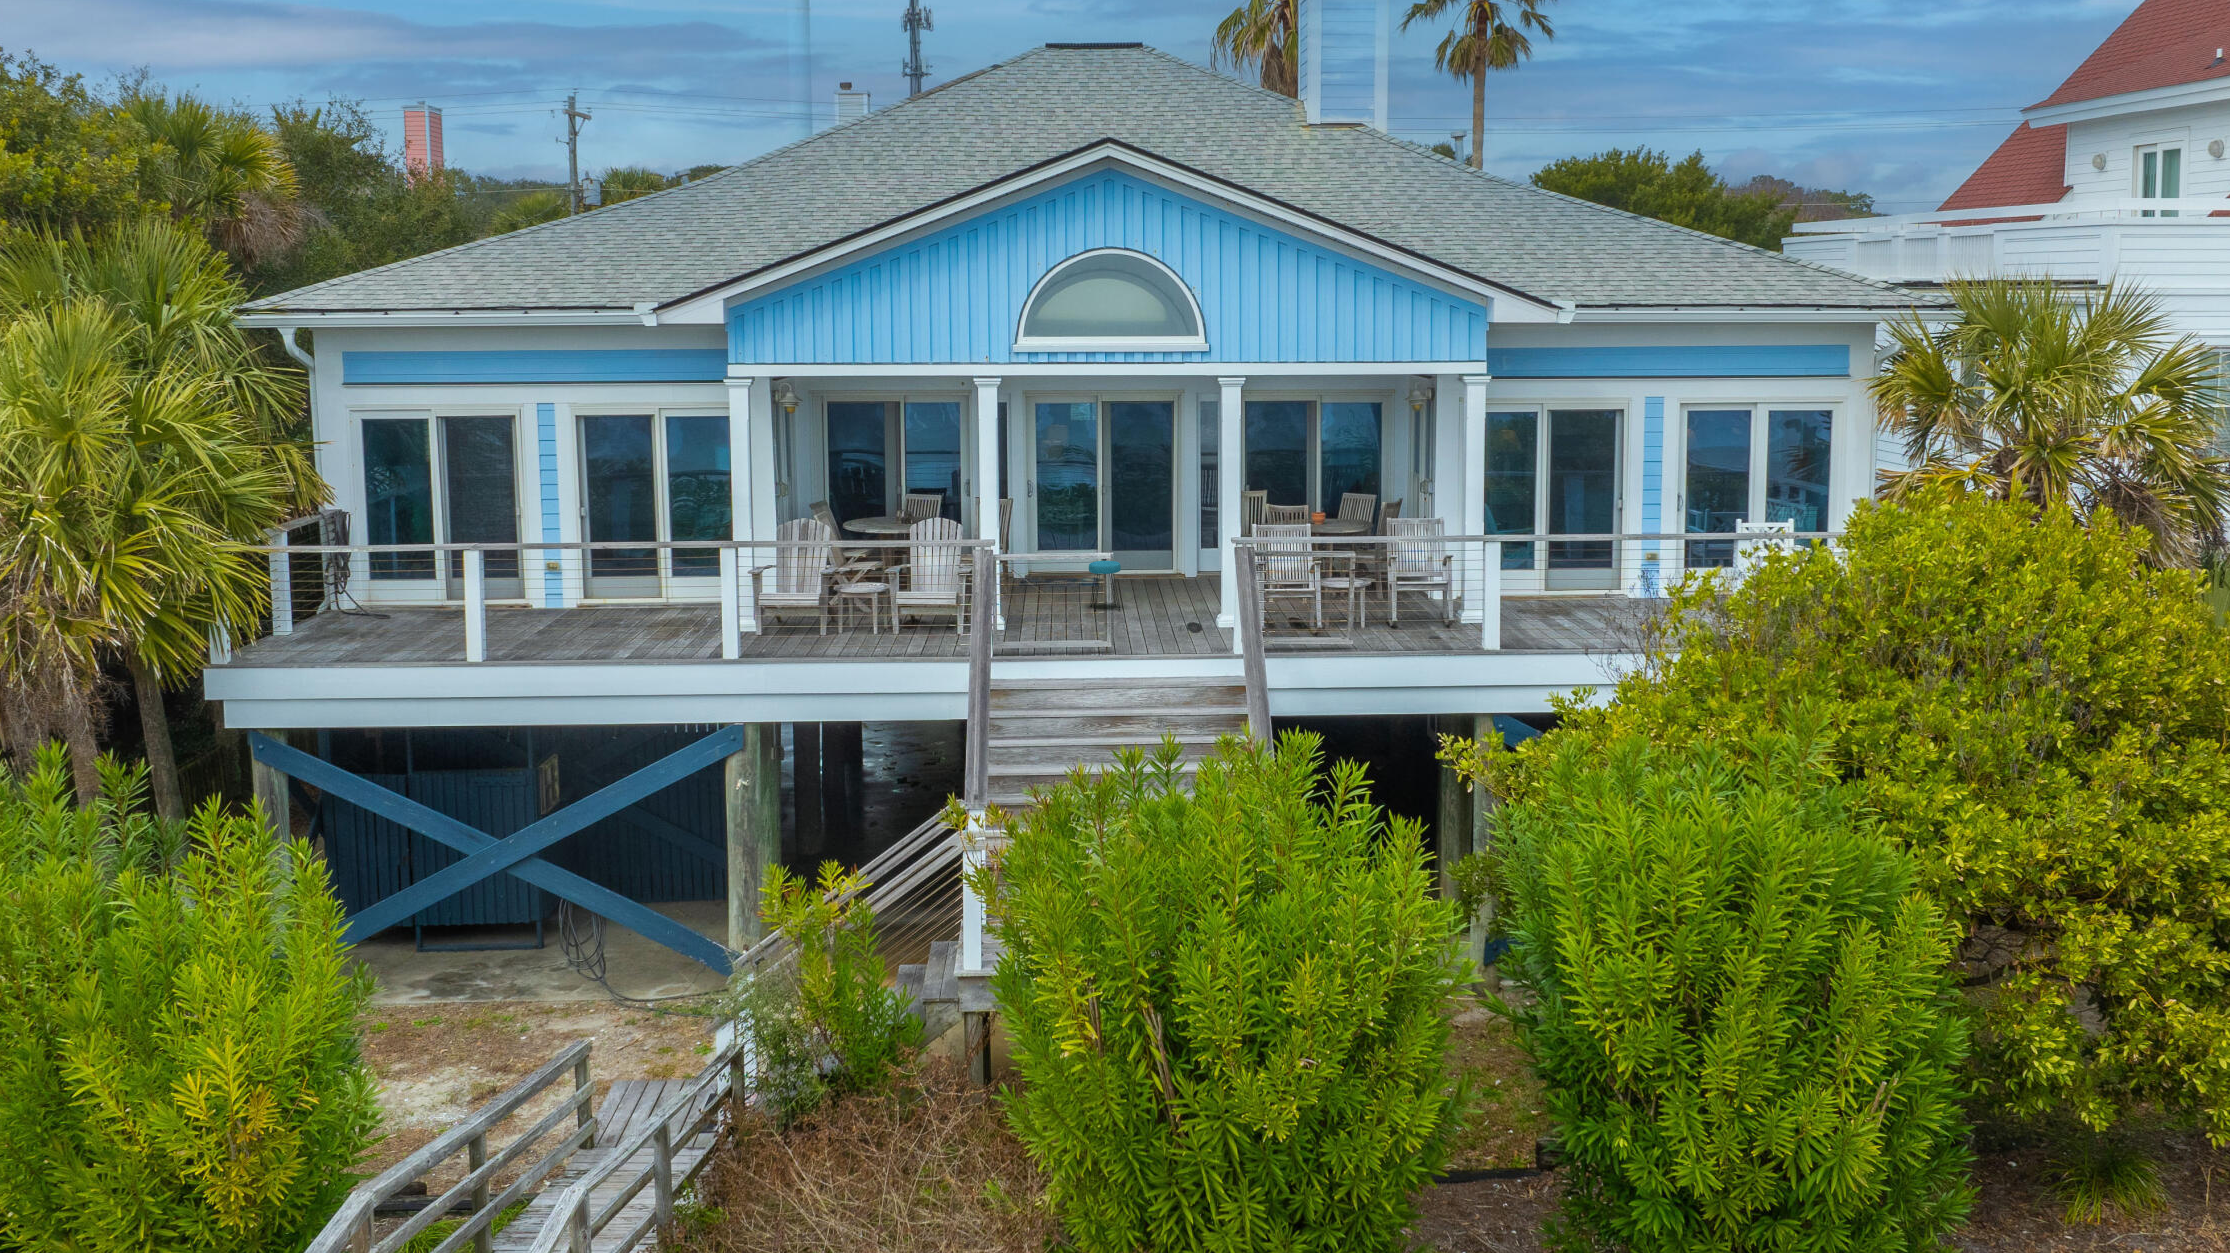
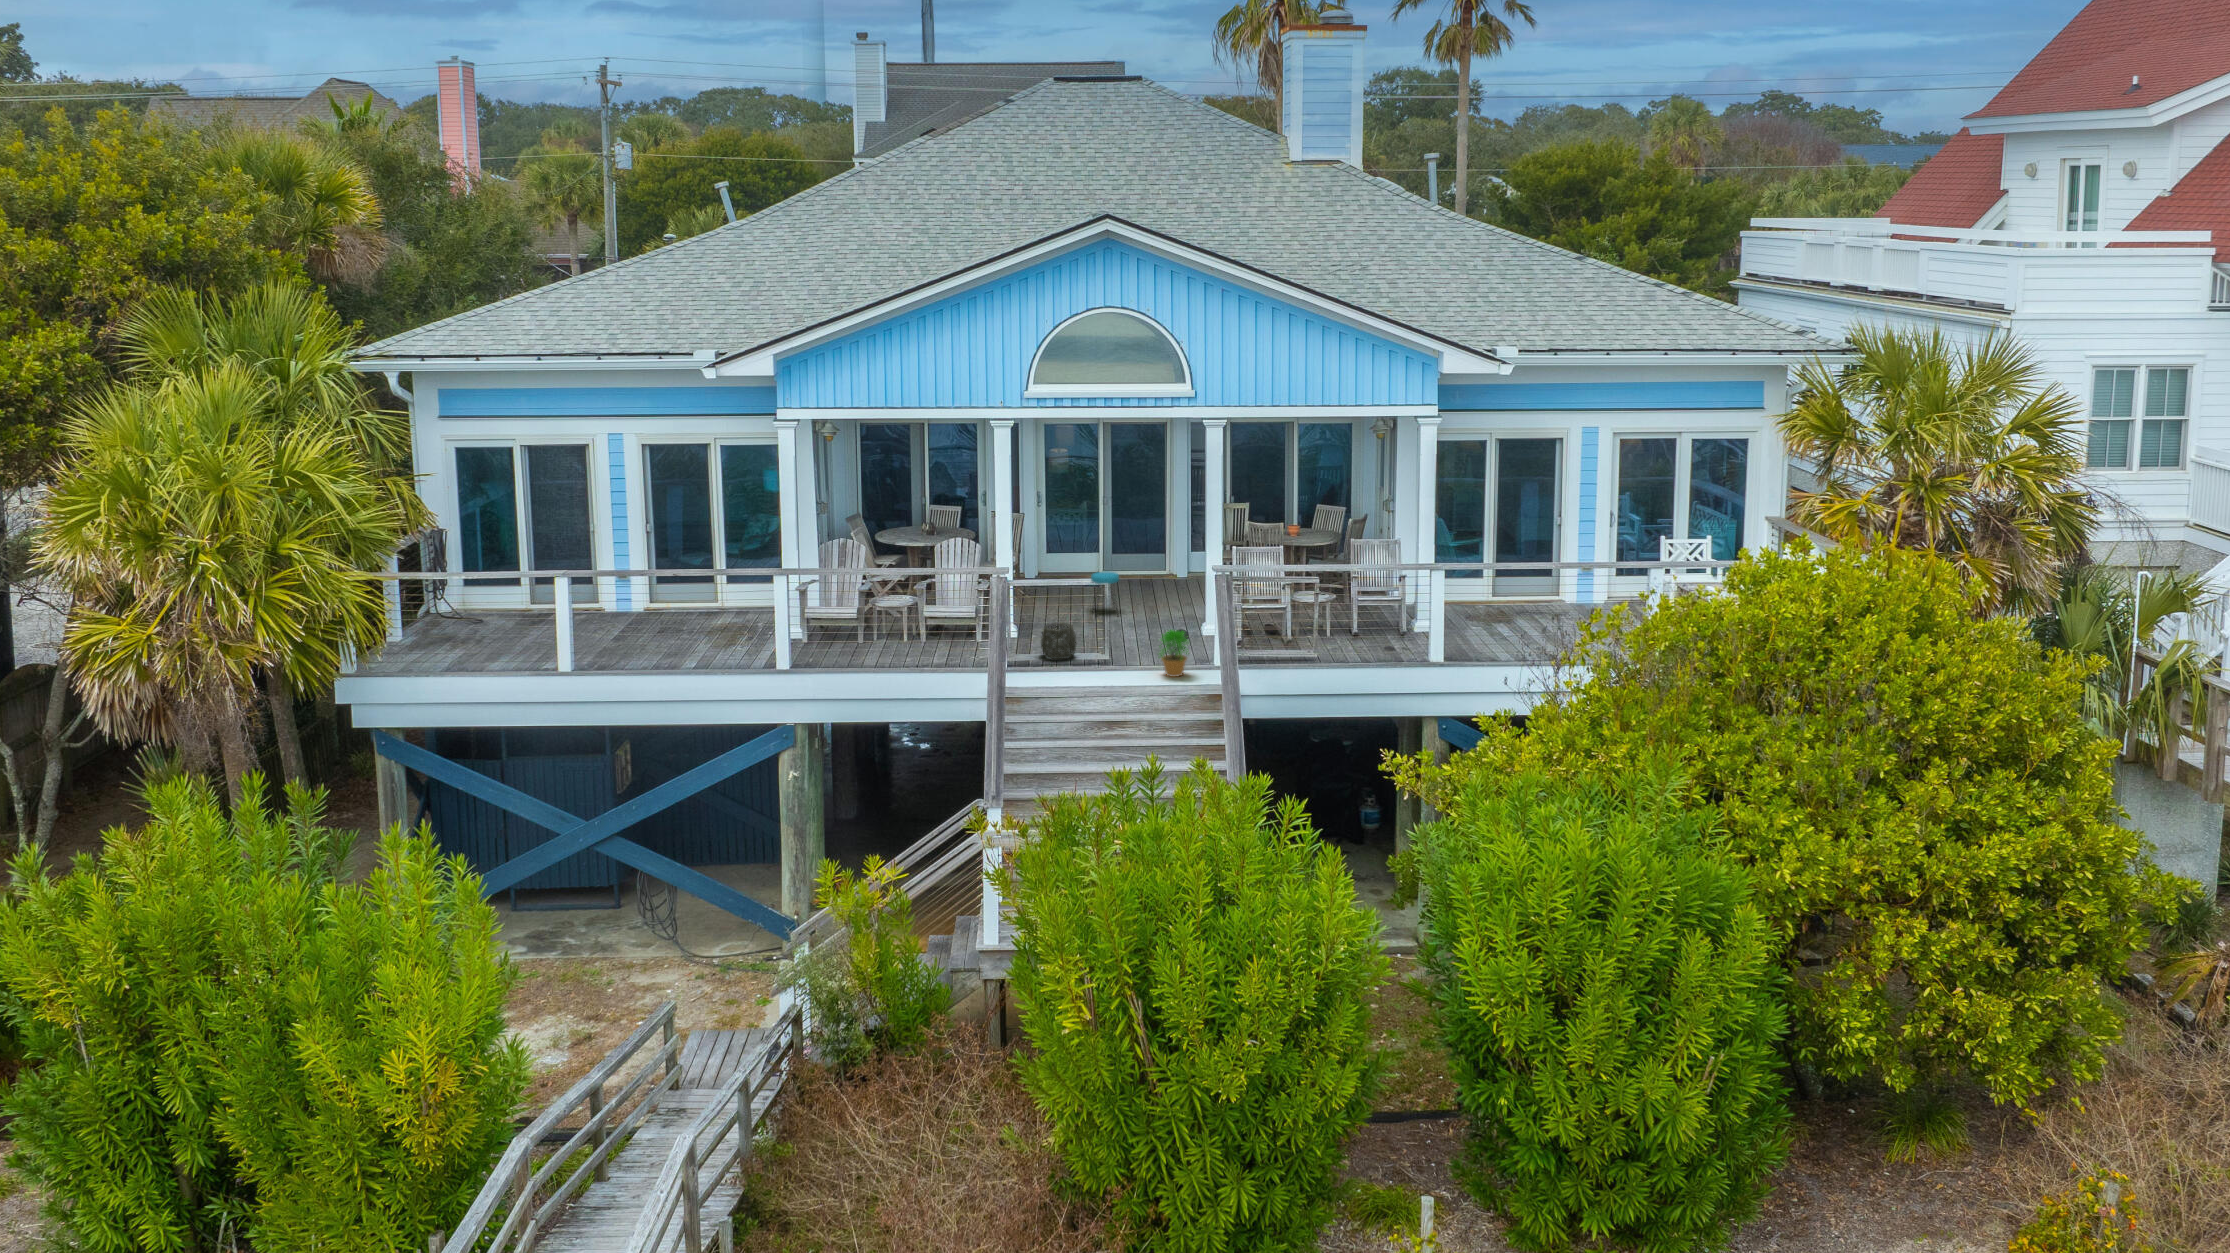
woven basket: none [1031,611,1073,652] -> present [1041,623,1077,659]
potted plant: none [1165,613,1204,669] -> present [1159,629,1189,677]

